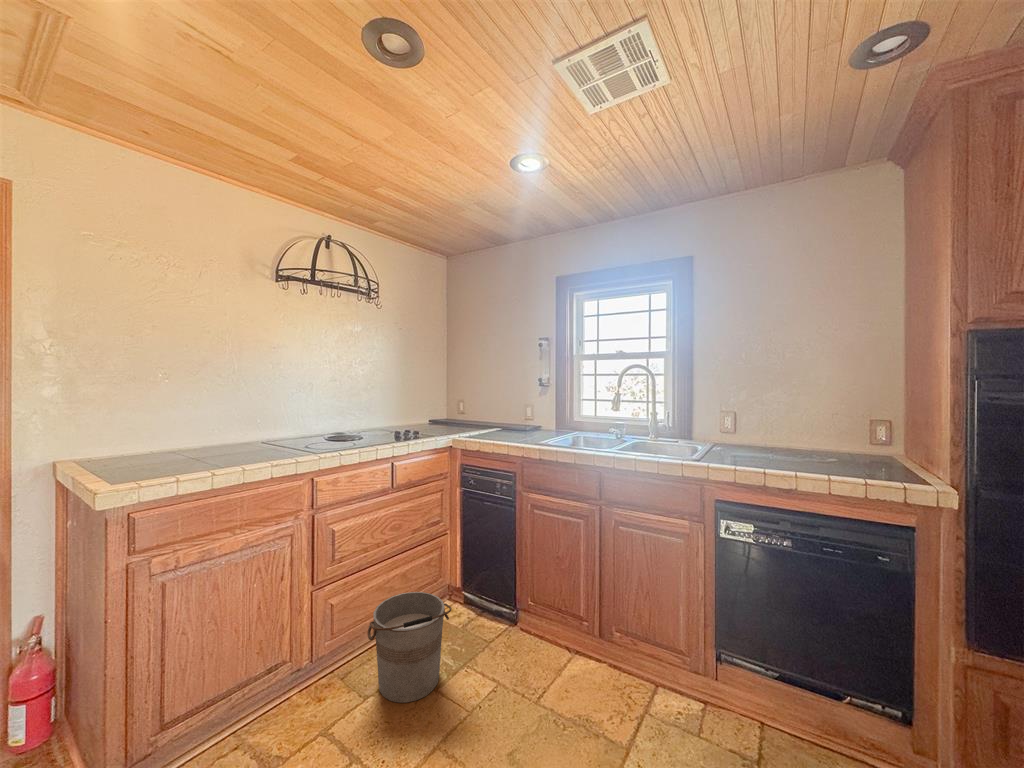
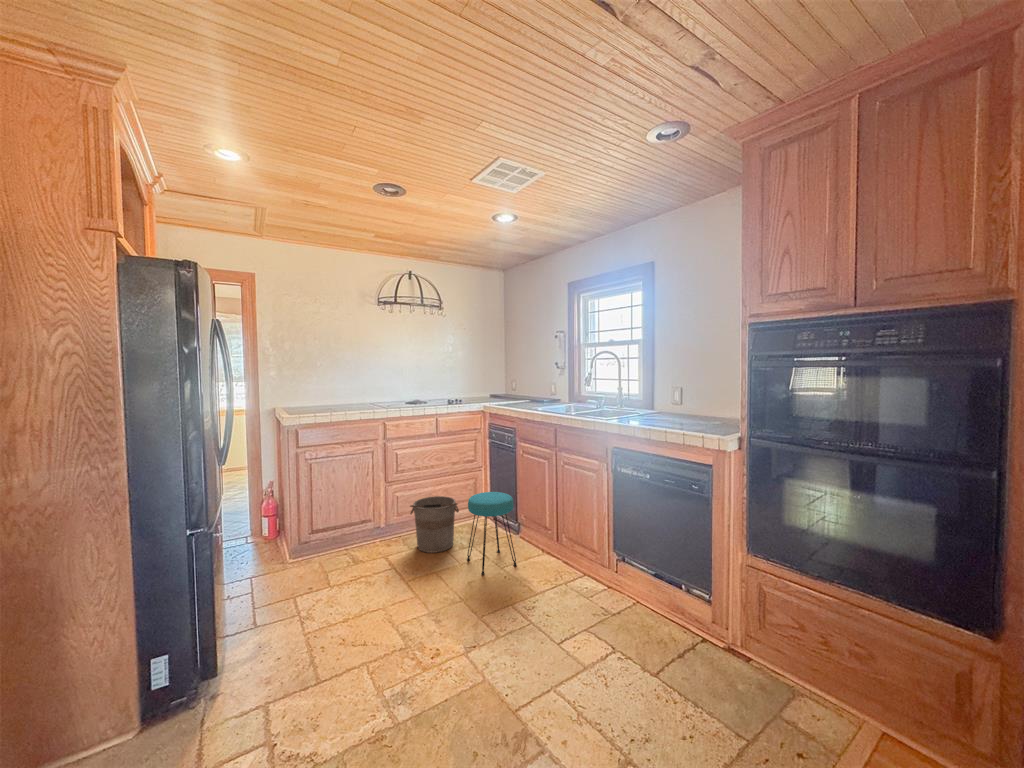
stool: none [481,581,565,734] -> present [467,492,517,574]

